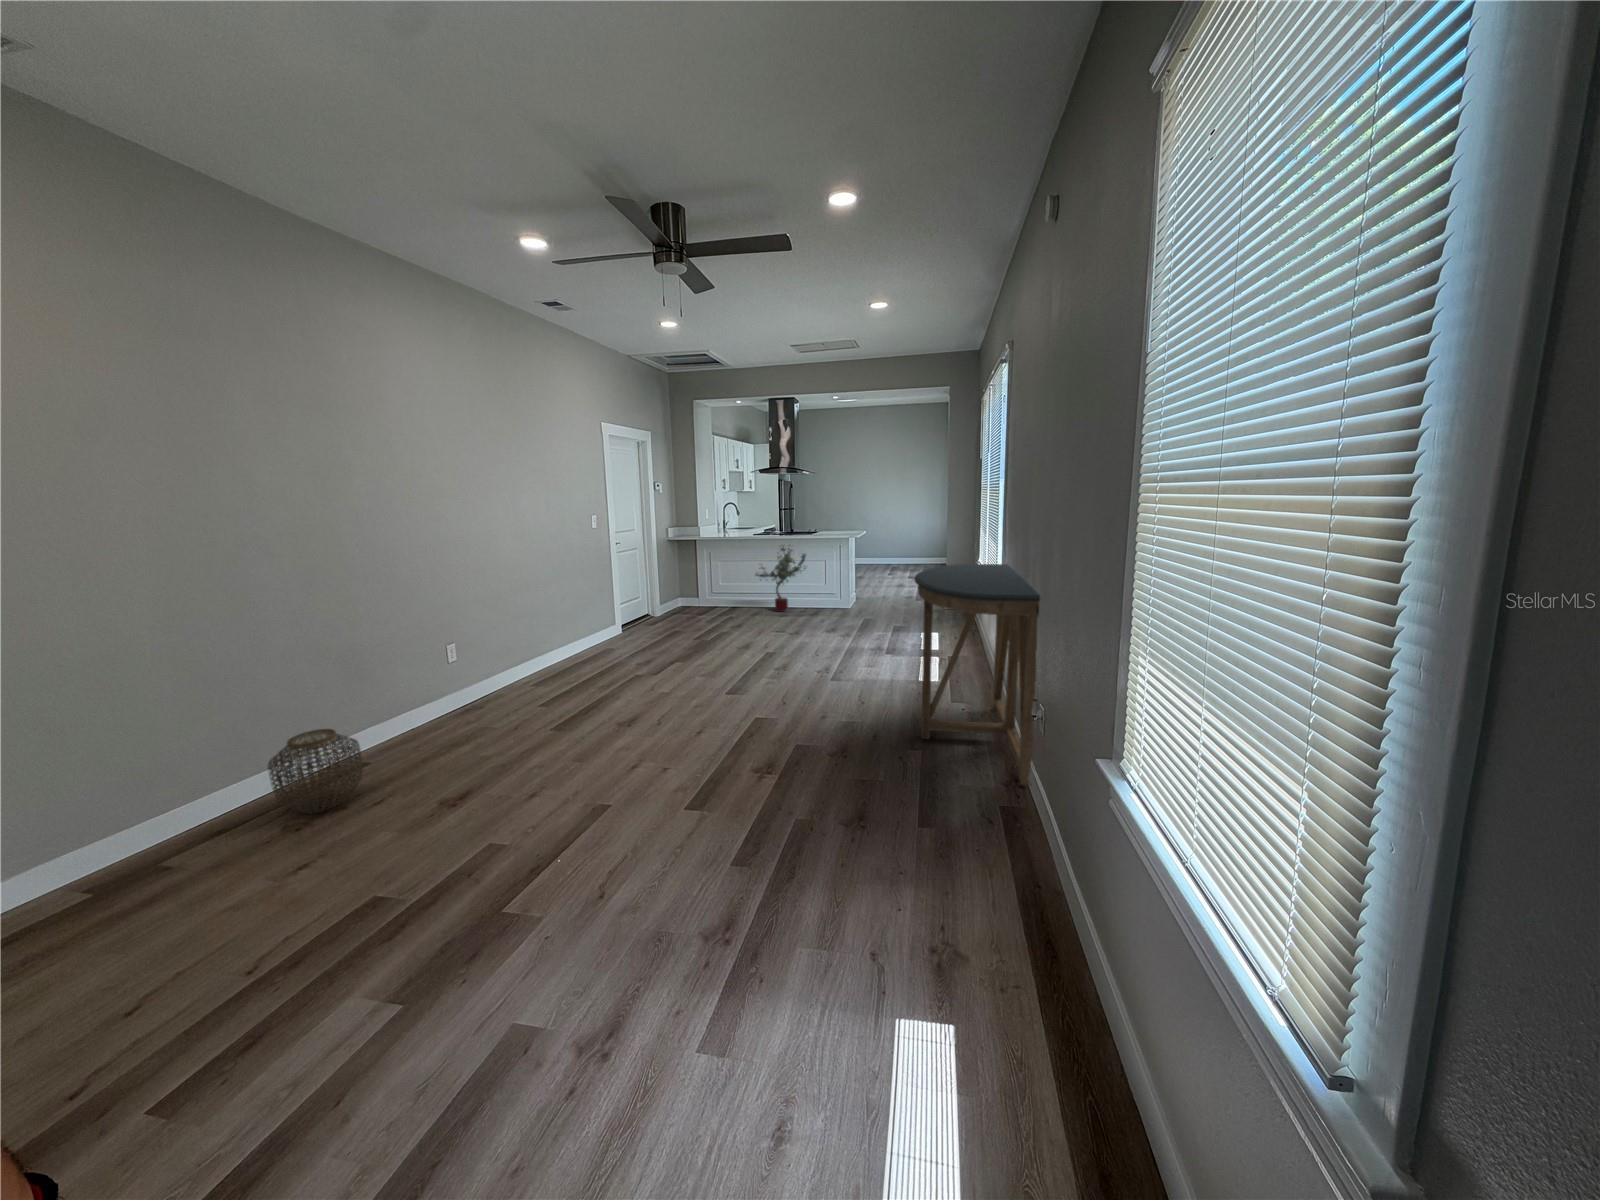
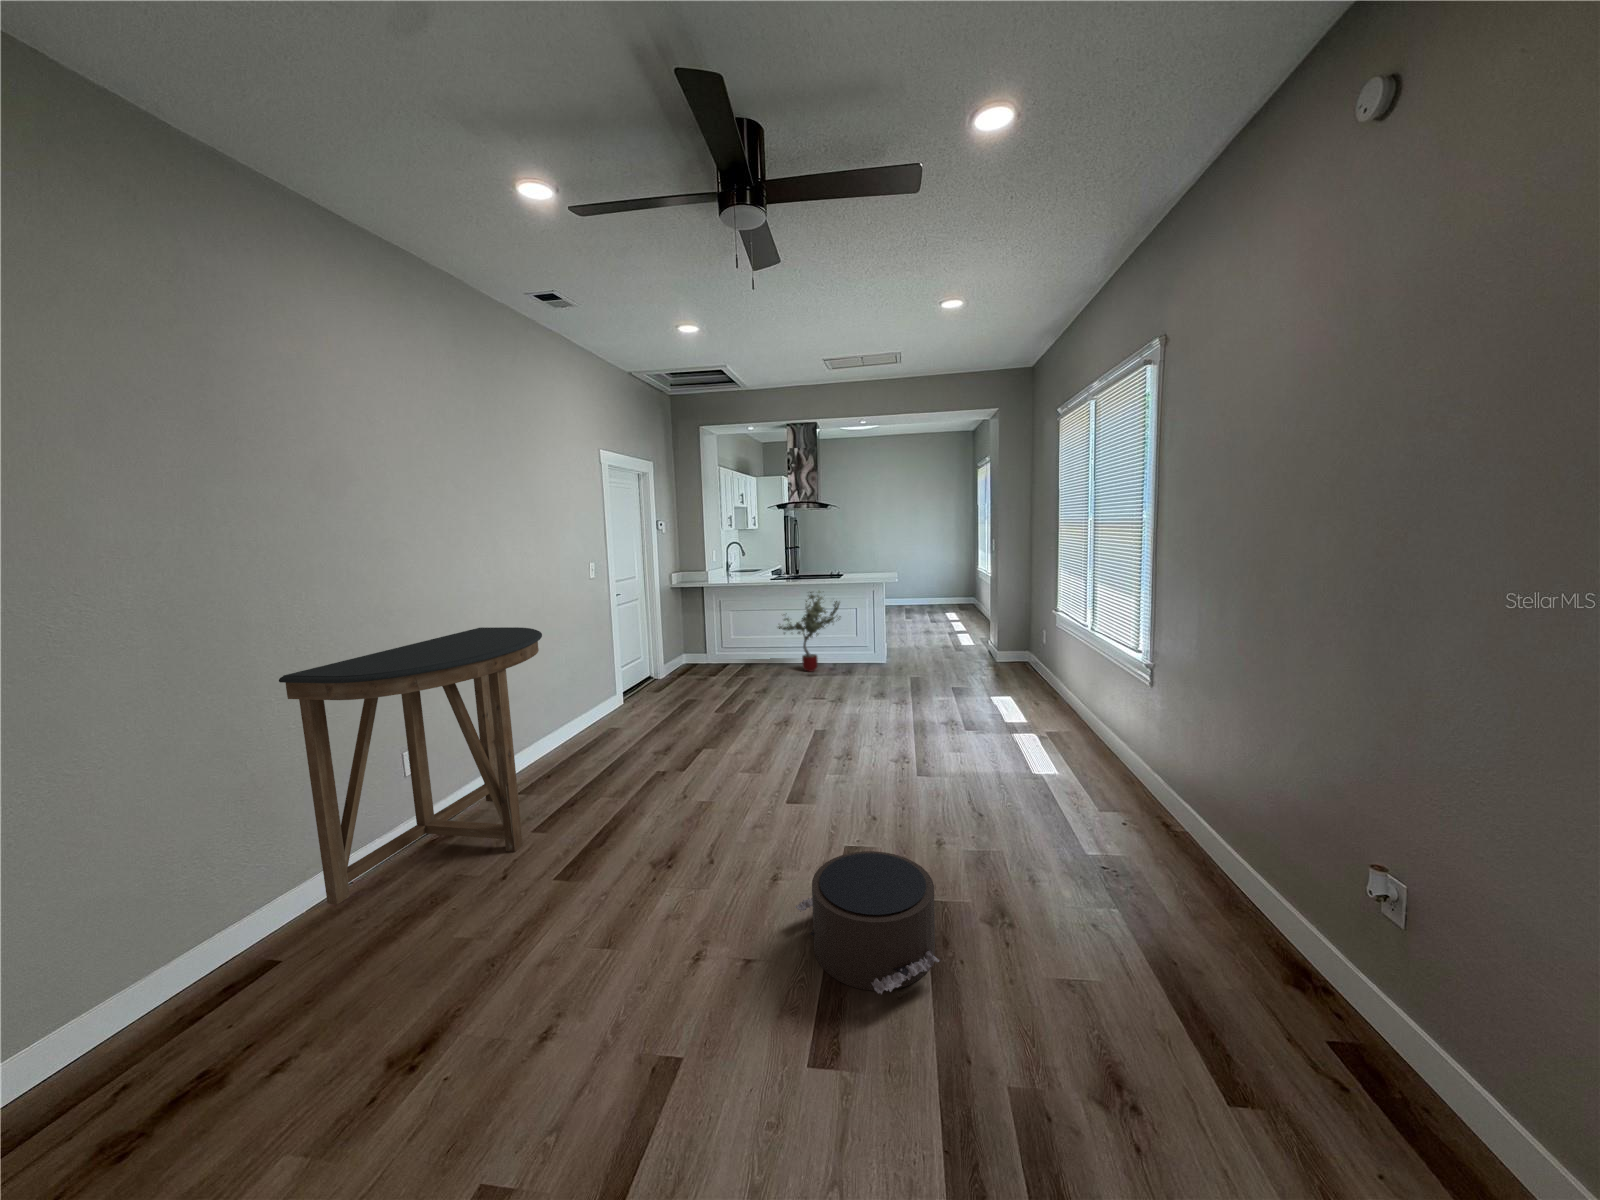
console table: present [914,564,1040,785] -> present [279,627,542,905]
pouf: none [709,721,798,801] -> present [795,851,941,994]
woven basket: present [268,729,363,814] -> none [114,896,274,1042]

